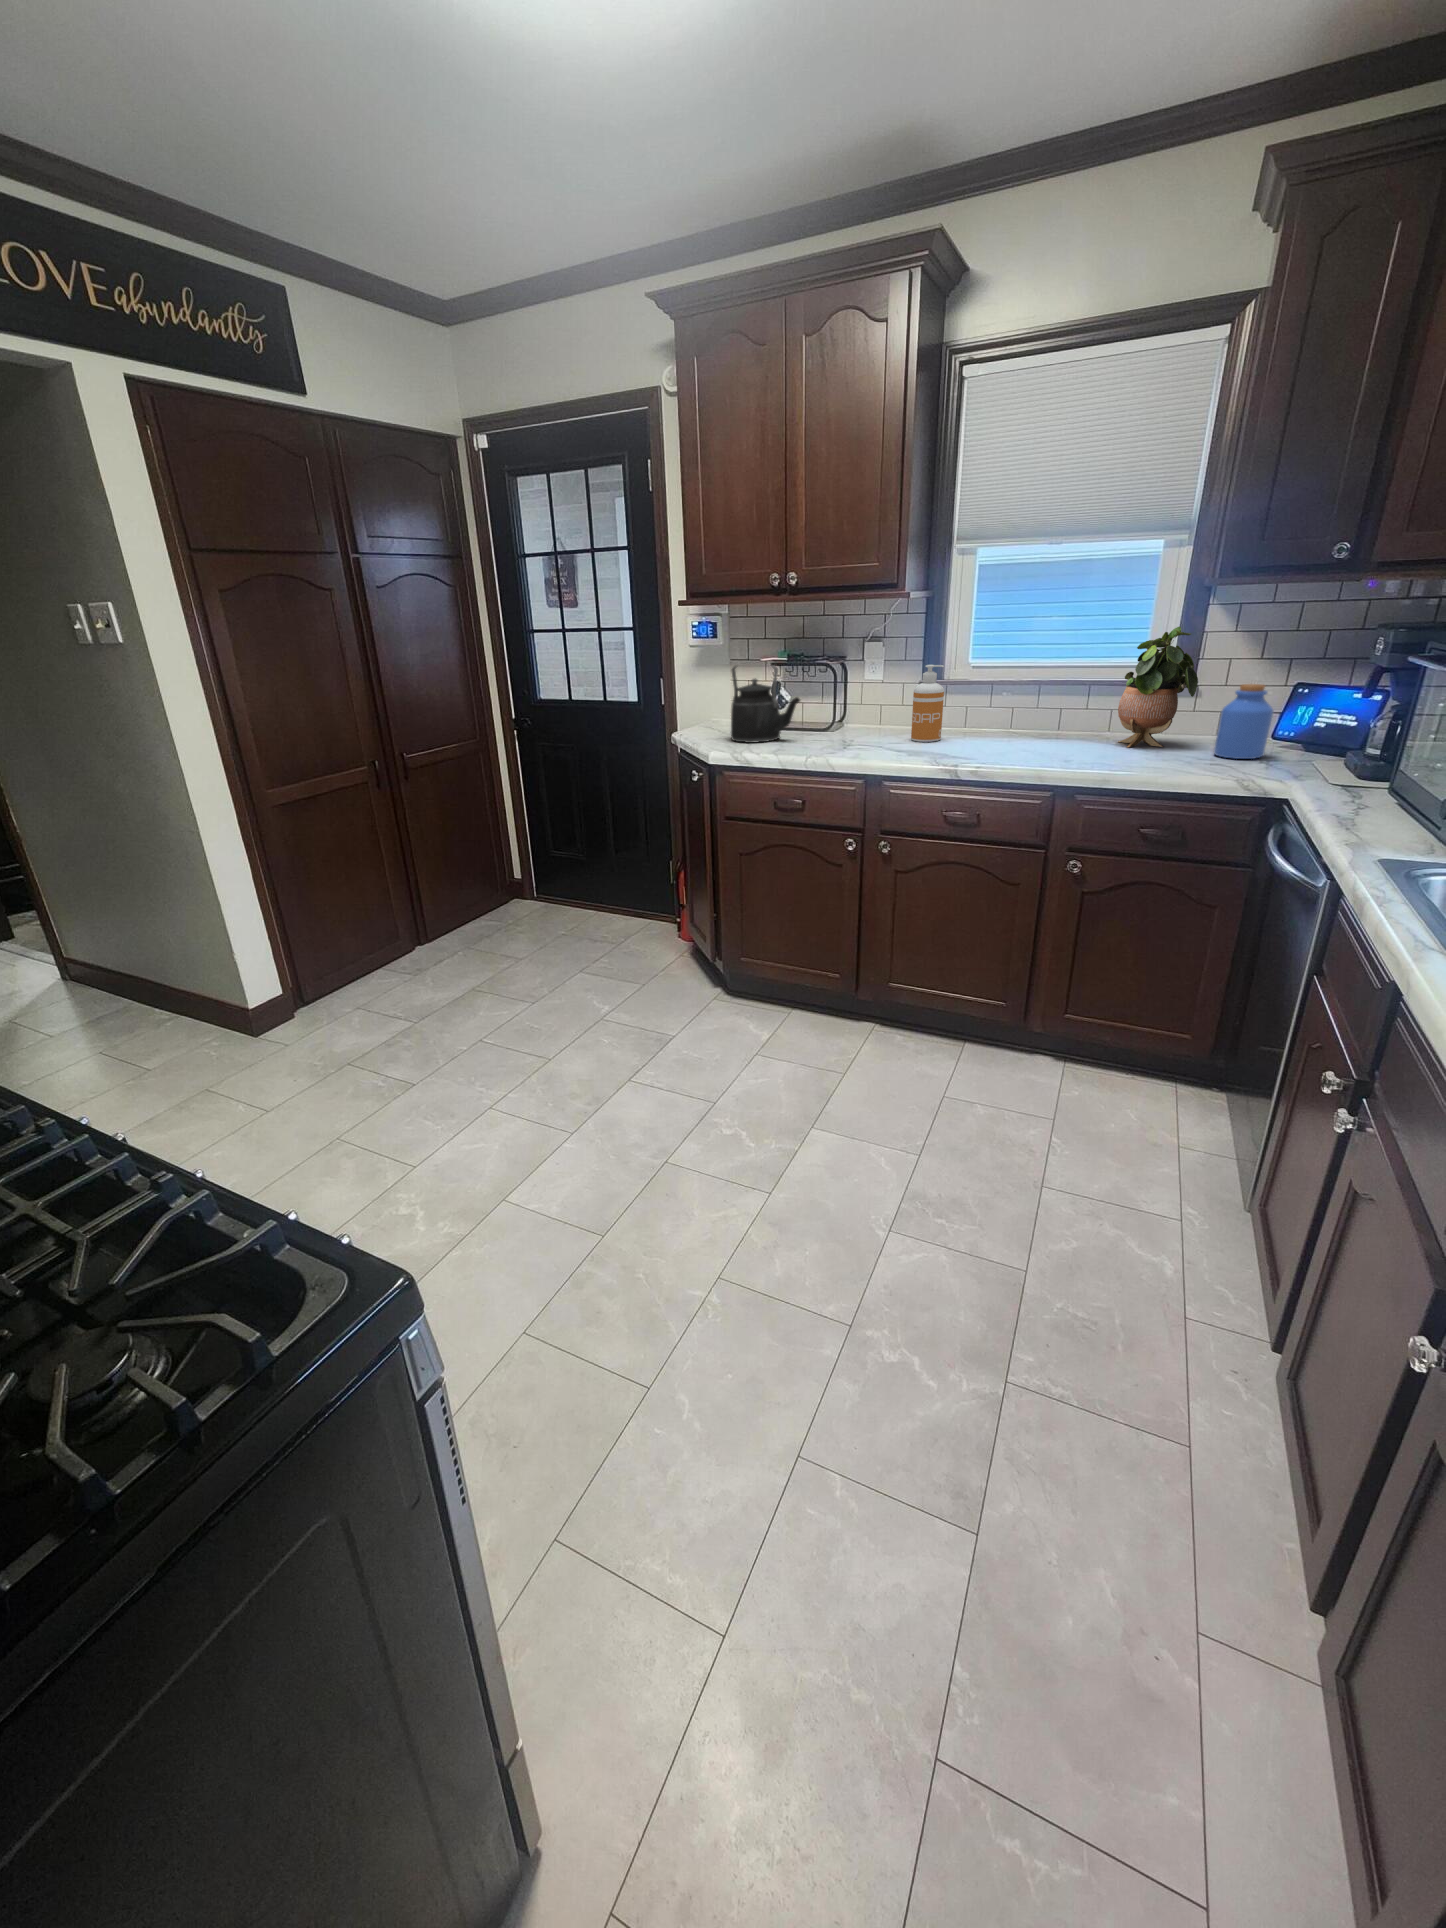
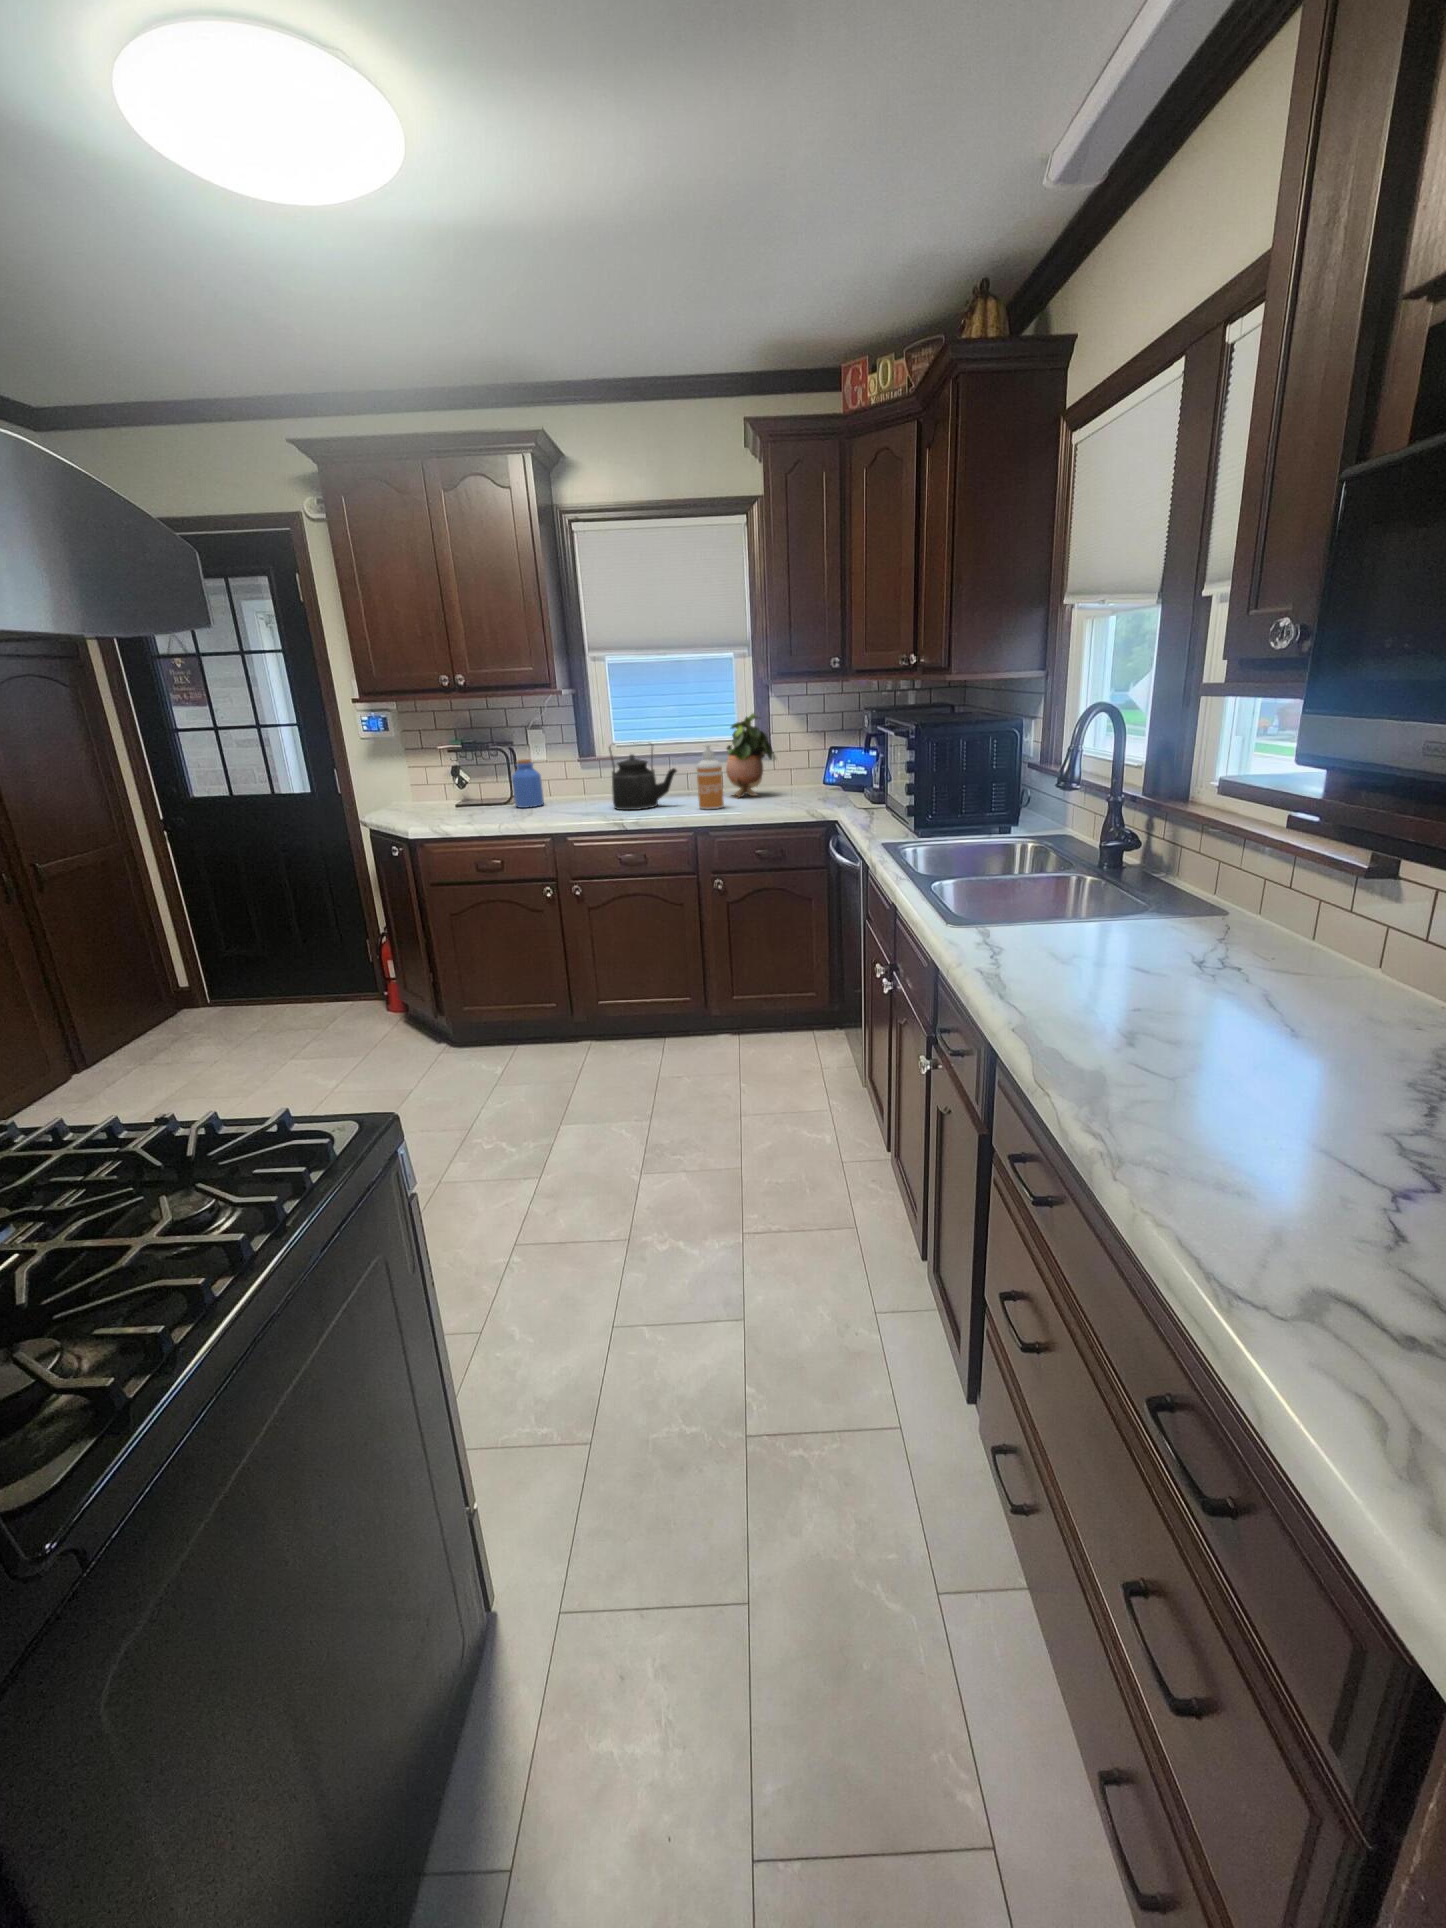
kettle: present [731,665,800,743] -> present [609,743,677,810]
soap dispenser: present [911,665,944,742] -> present [697,744,724,809]
jar: present [1213,684,1274,759] -> present [512,759,544,808]

